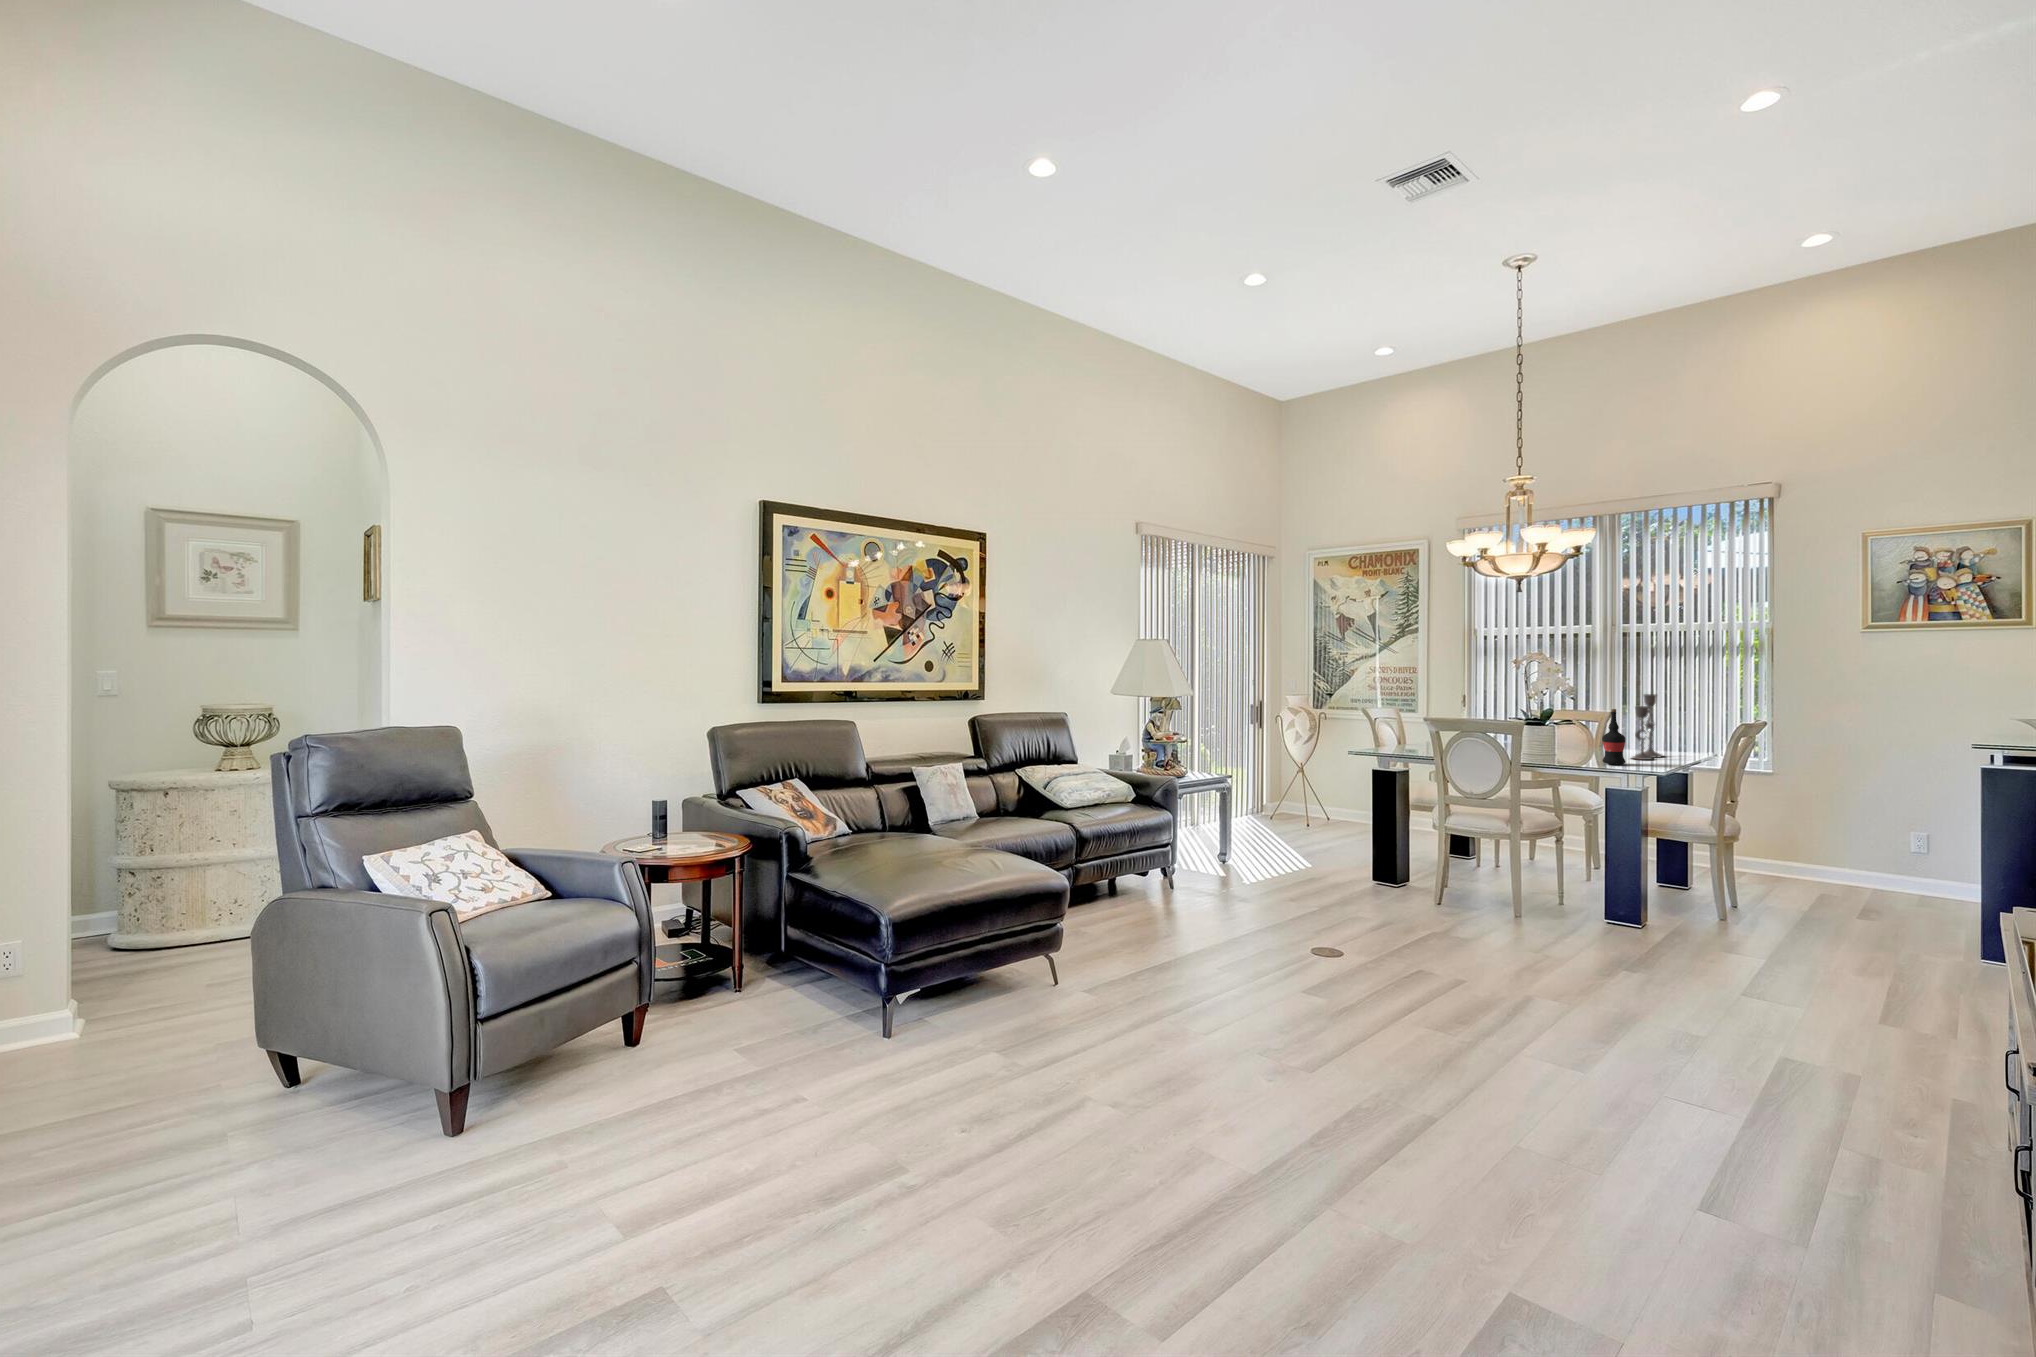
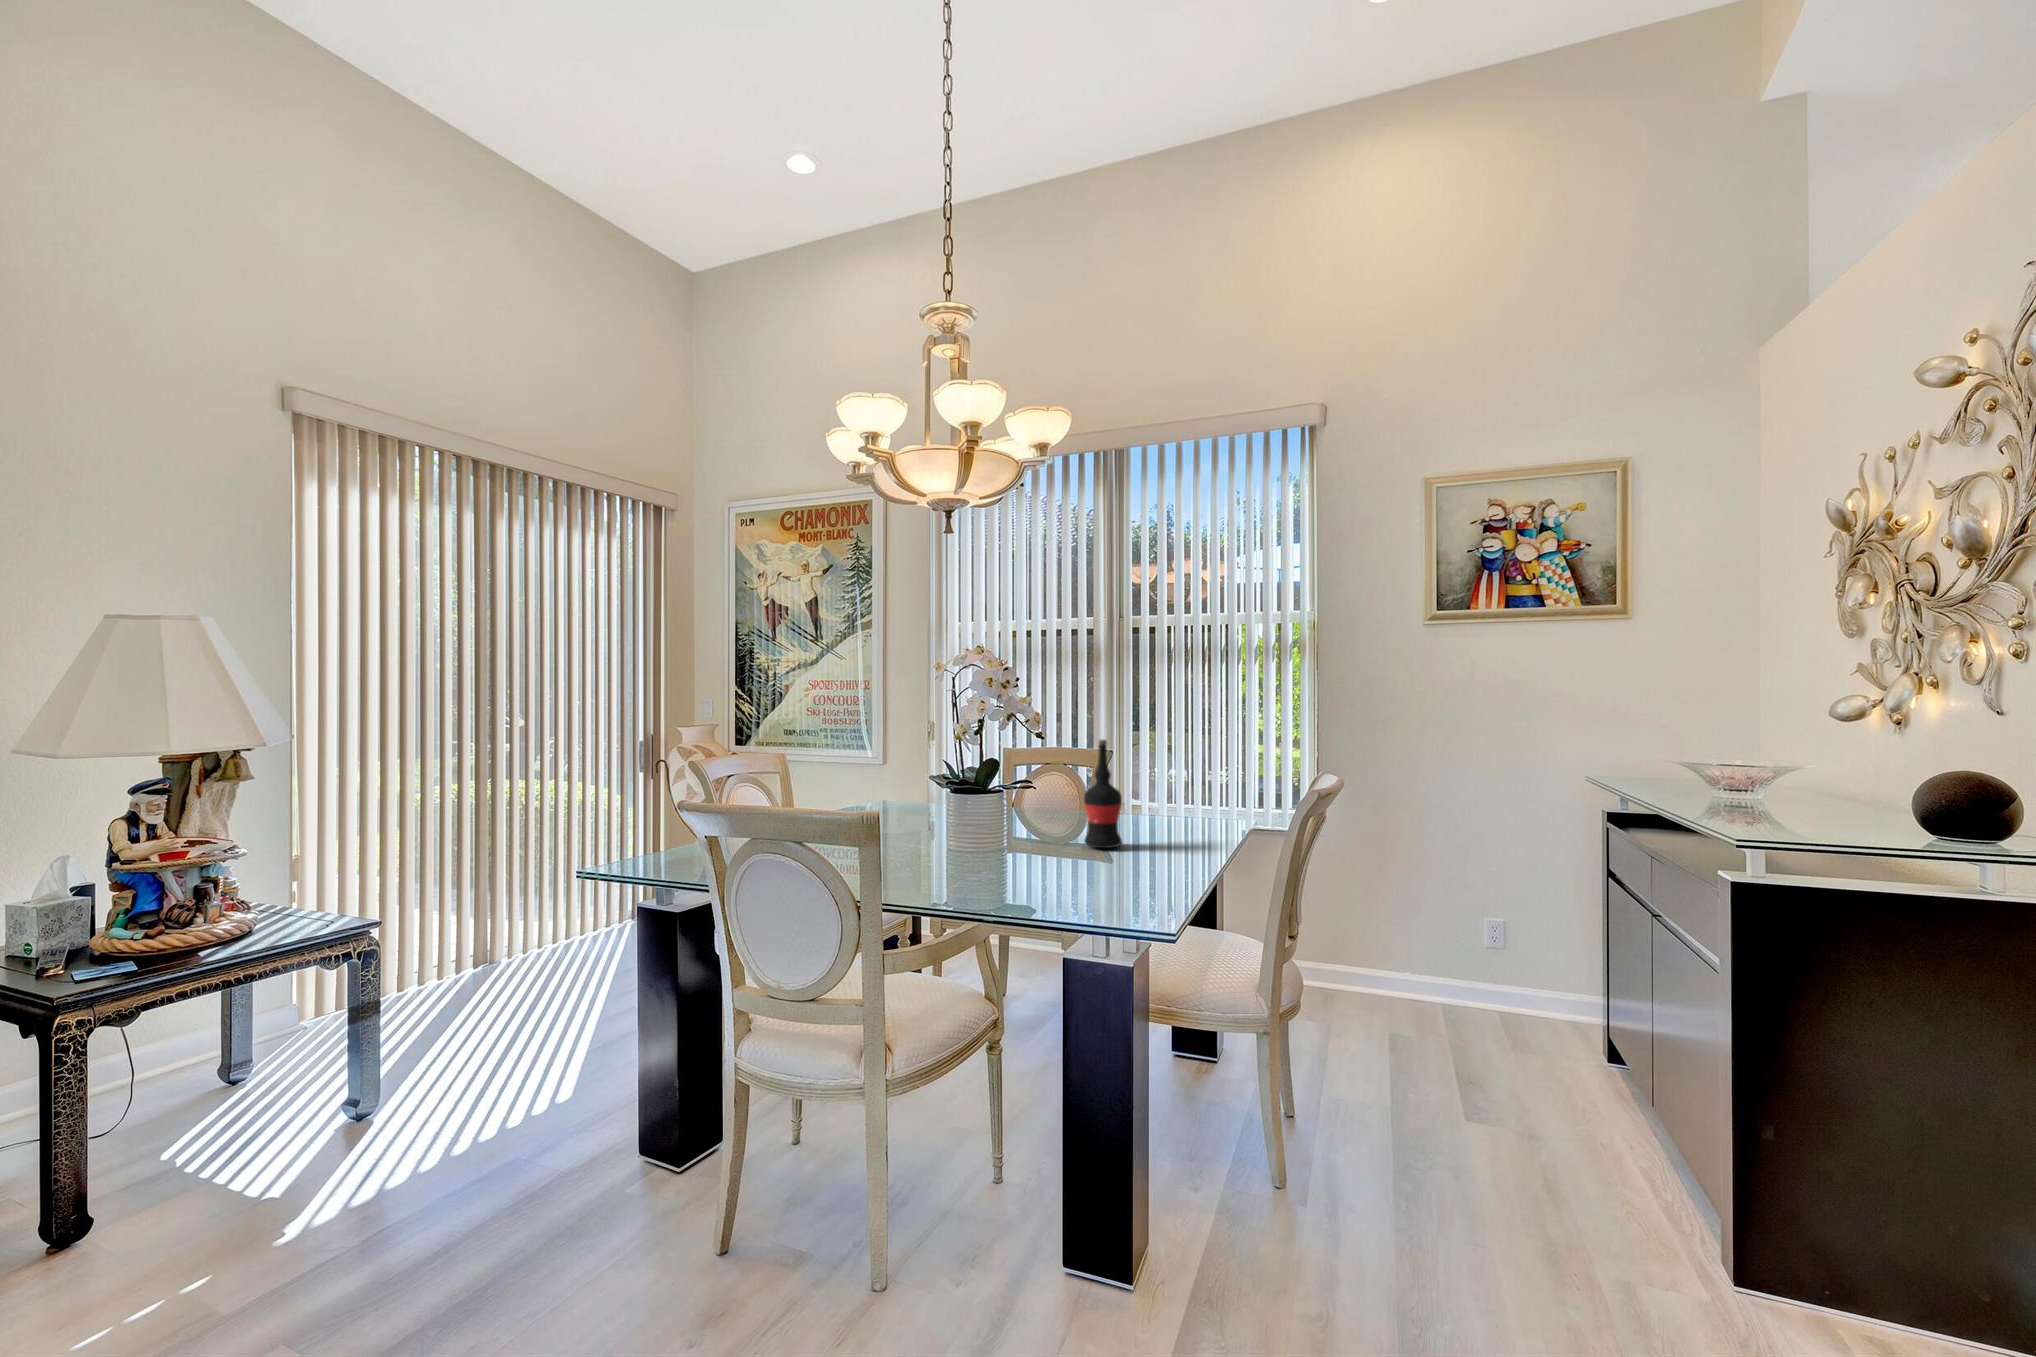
candlestick: present [1632,694,1663,760] -> none [1132,714,1186,833]

